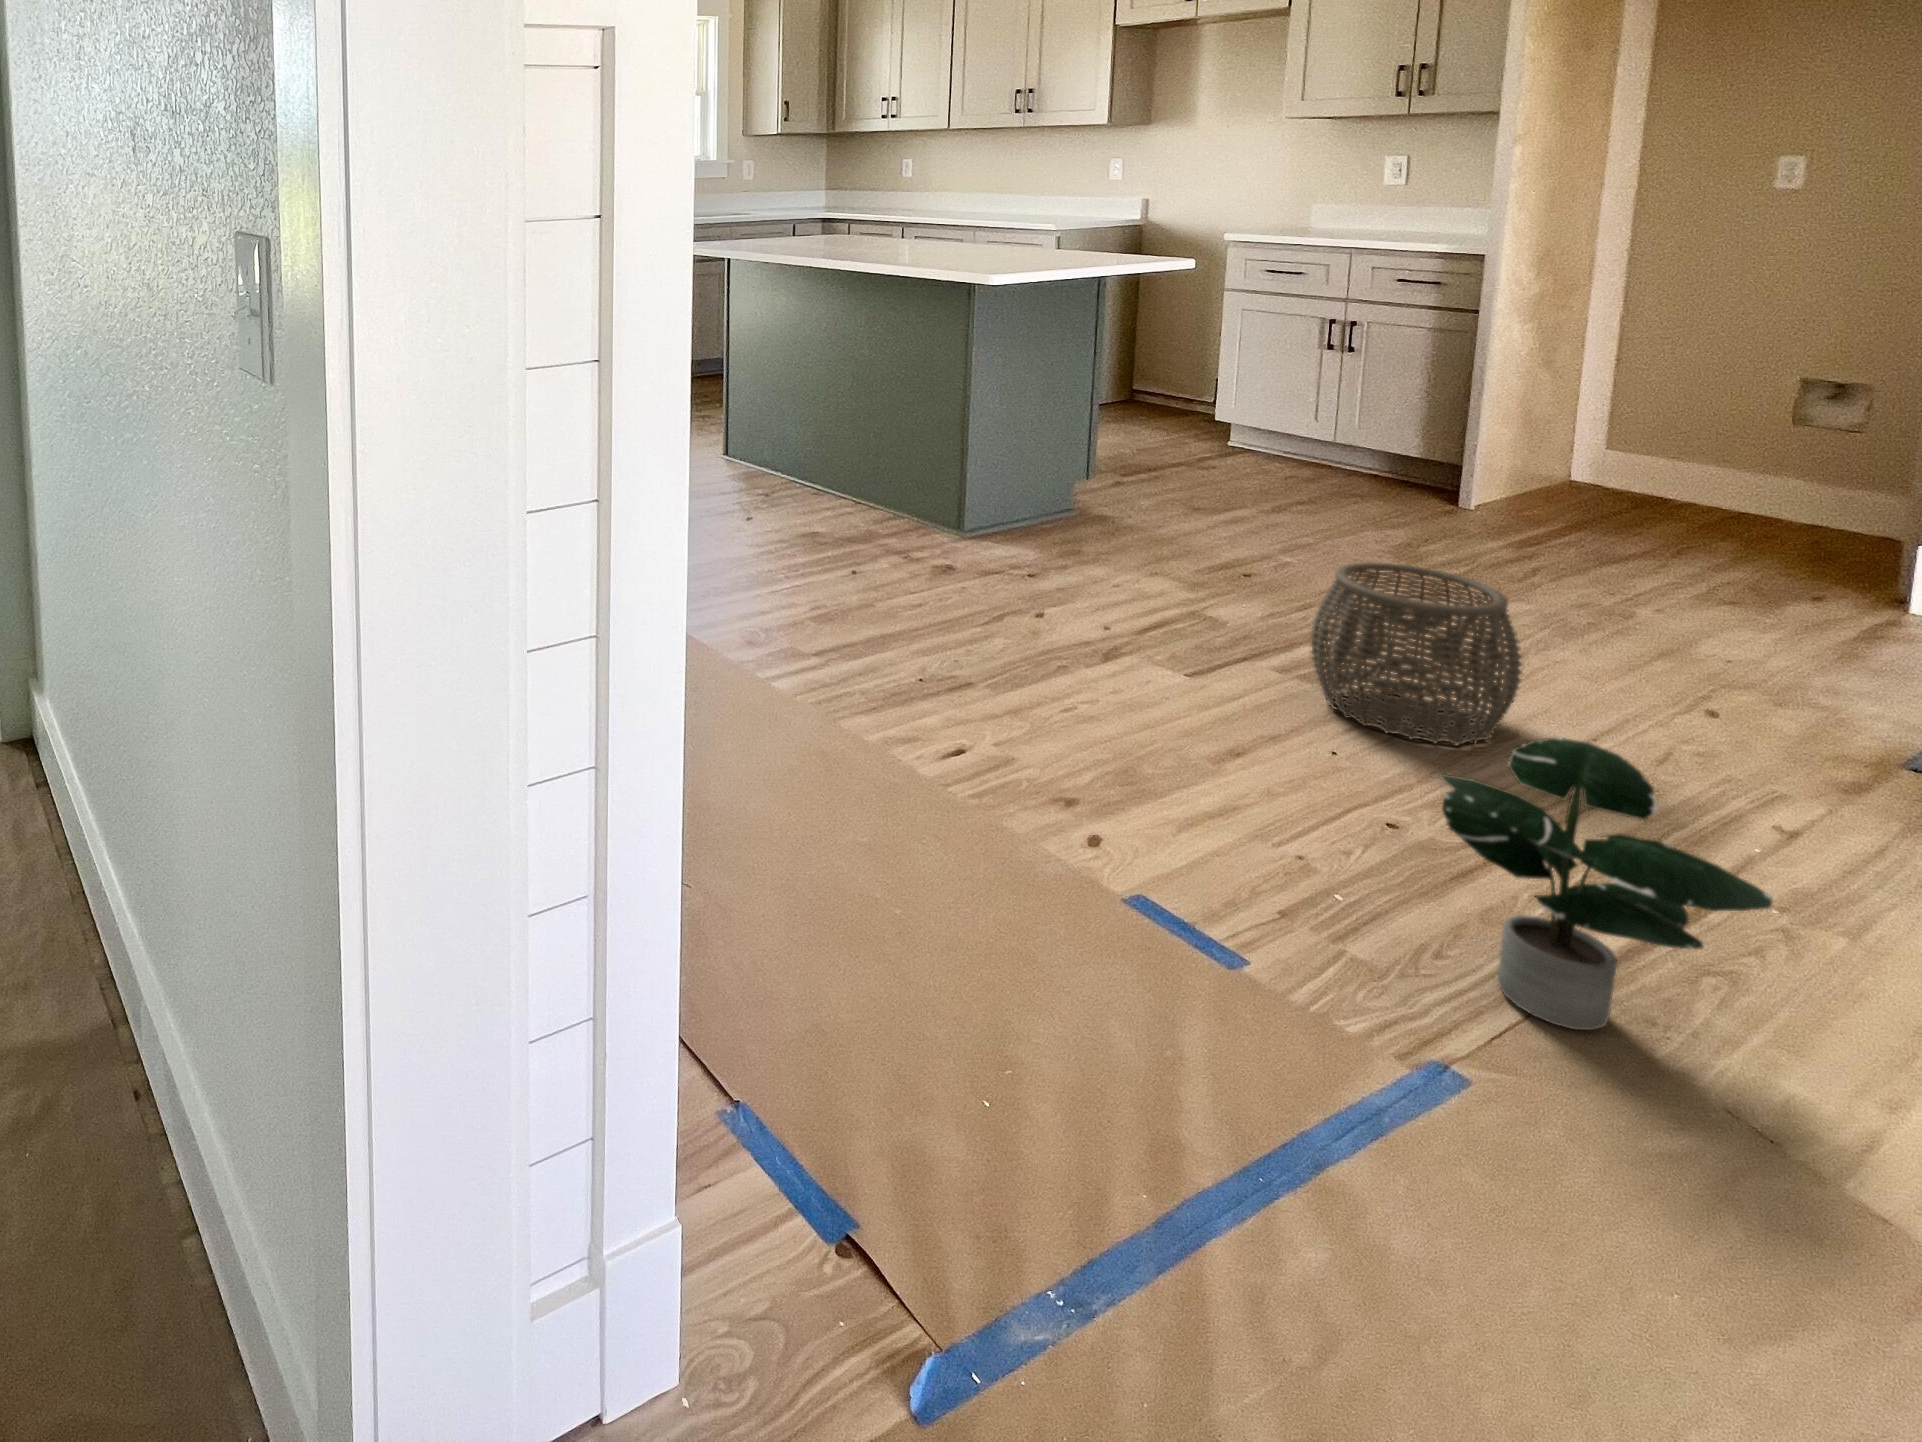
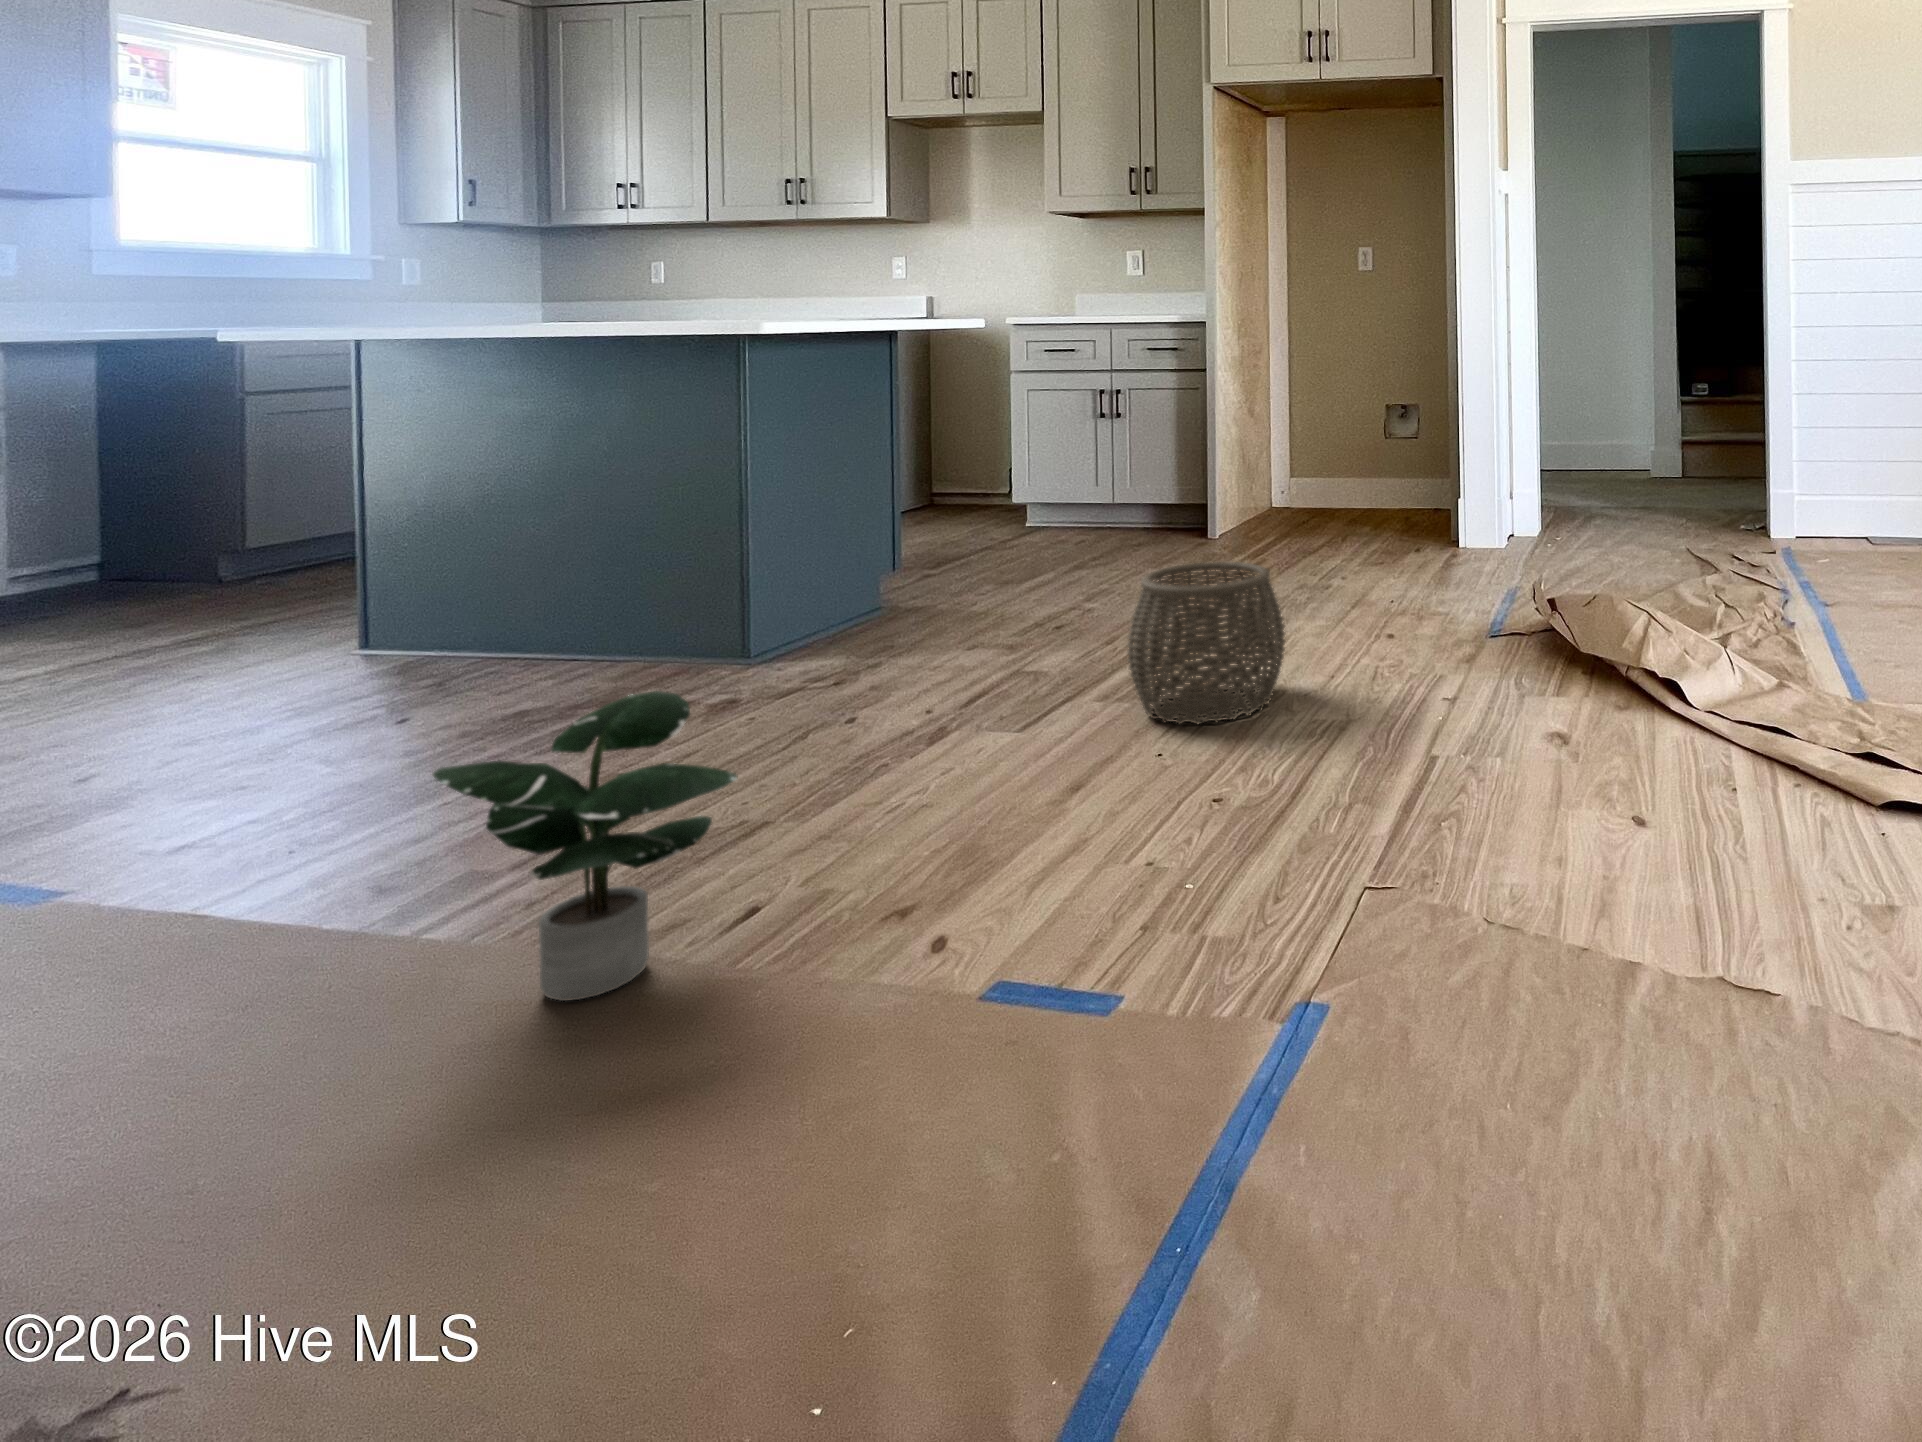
potted plant: present [1439,737,1773,1030] -> present [432,691,737,1001]

